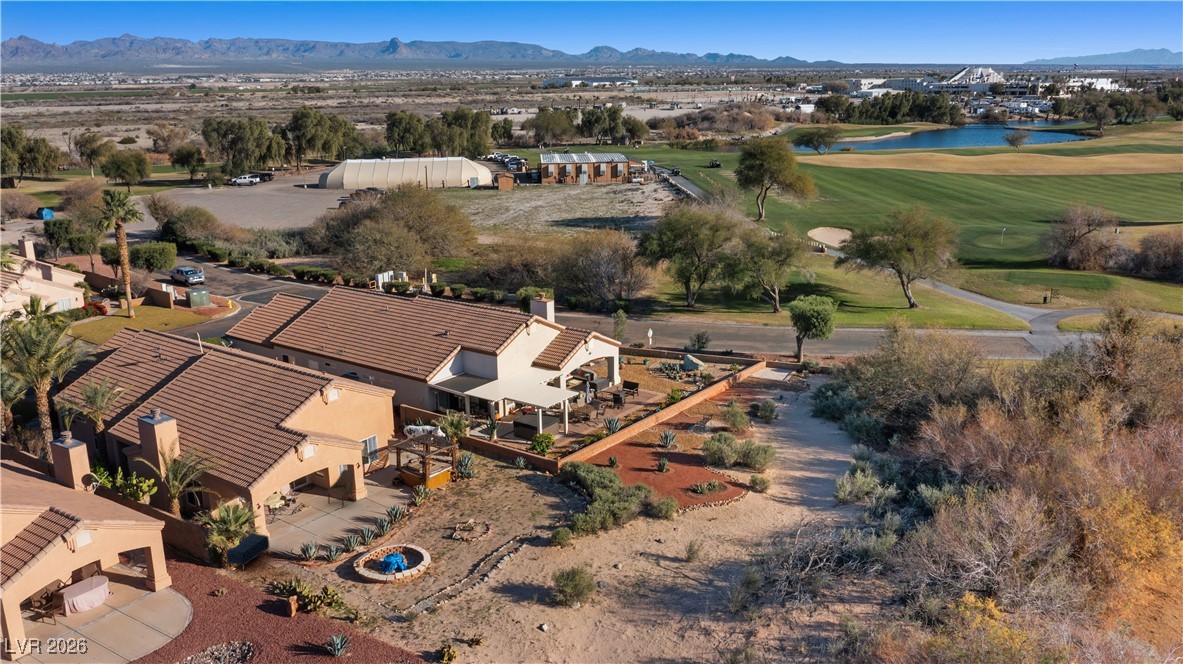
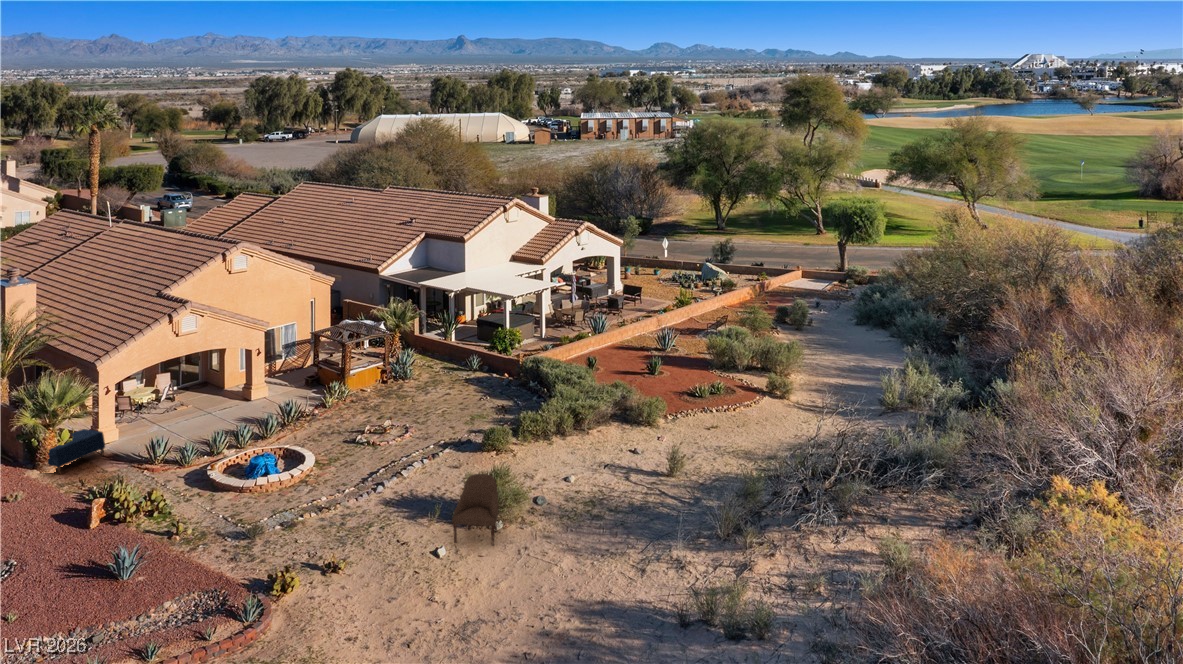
chair: present [327,470,354,508] -> present [452,474,498,545]

